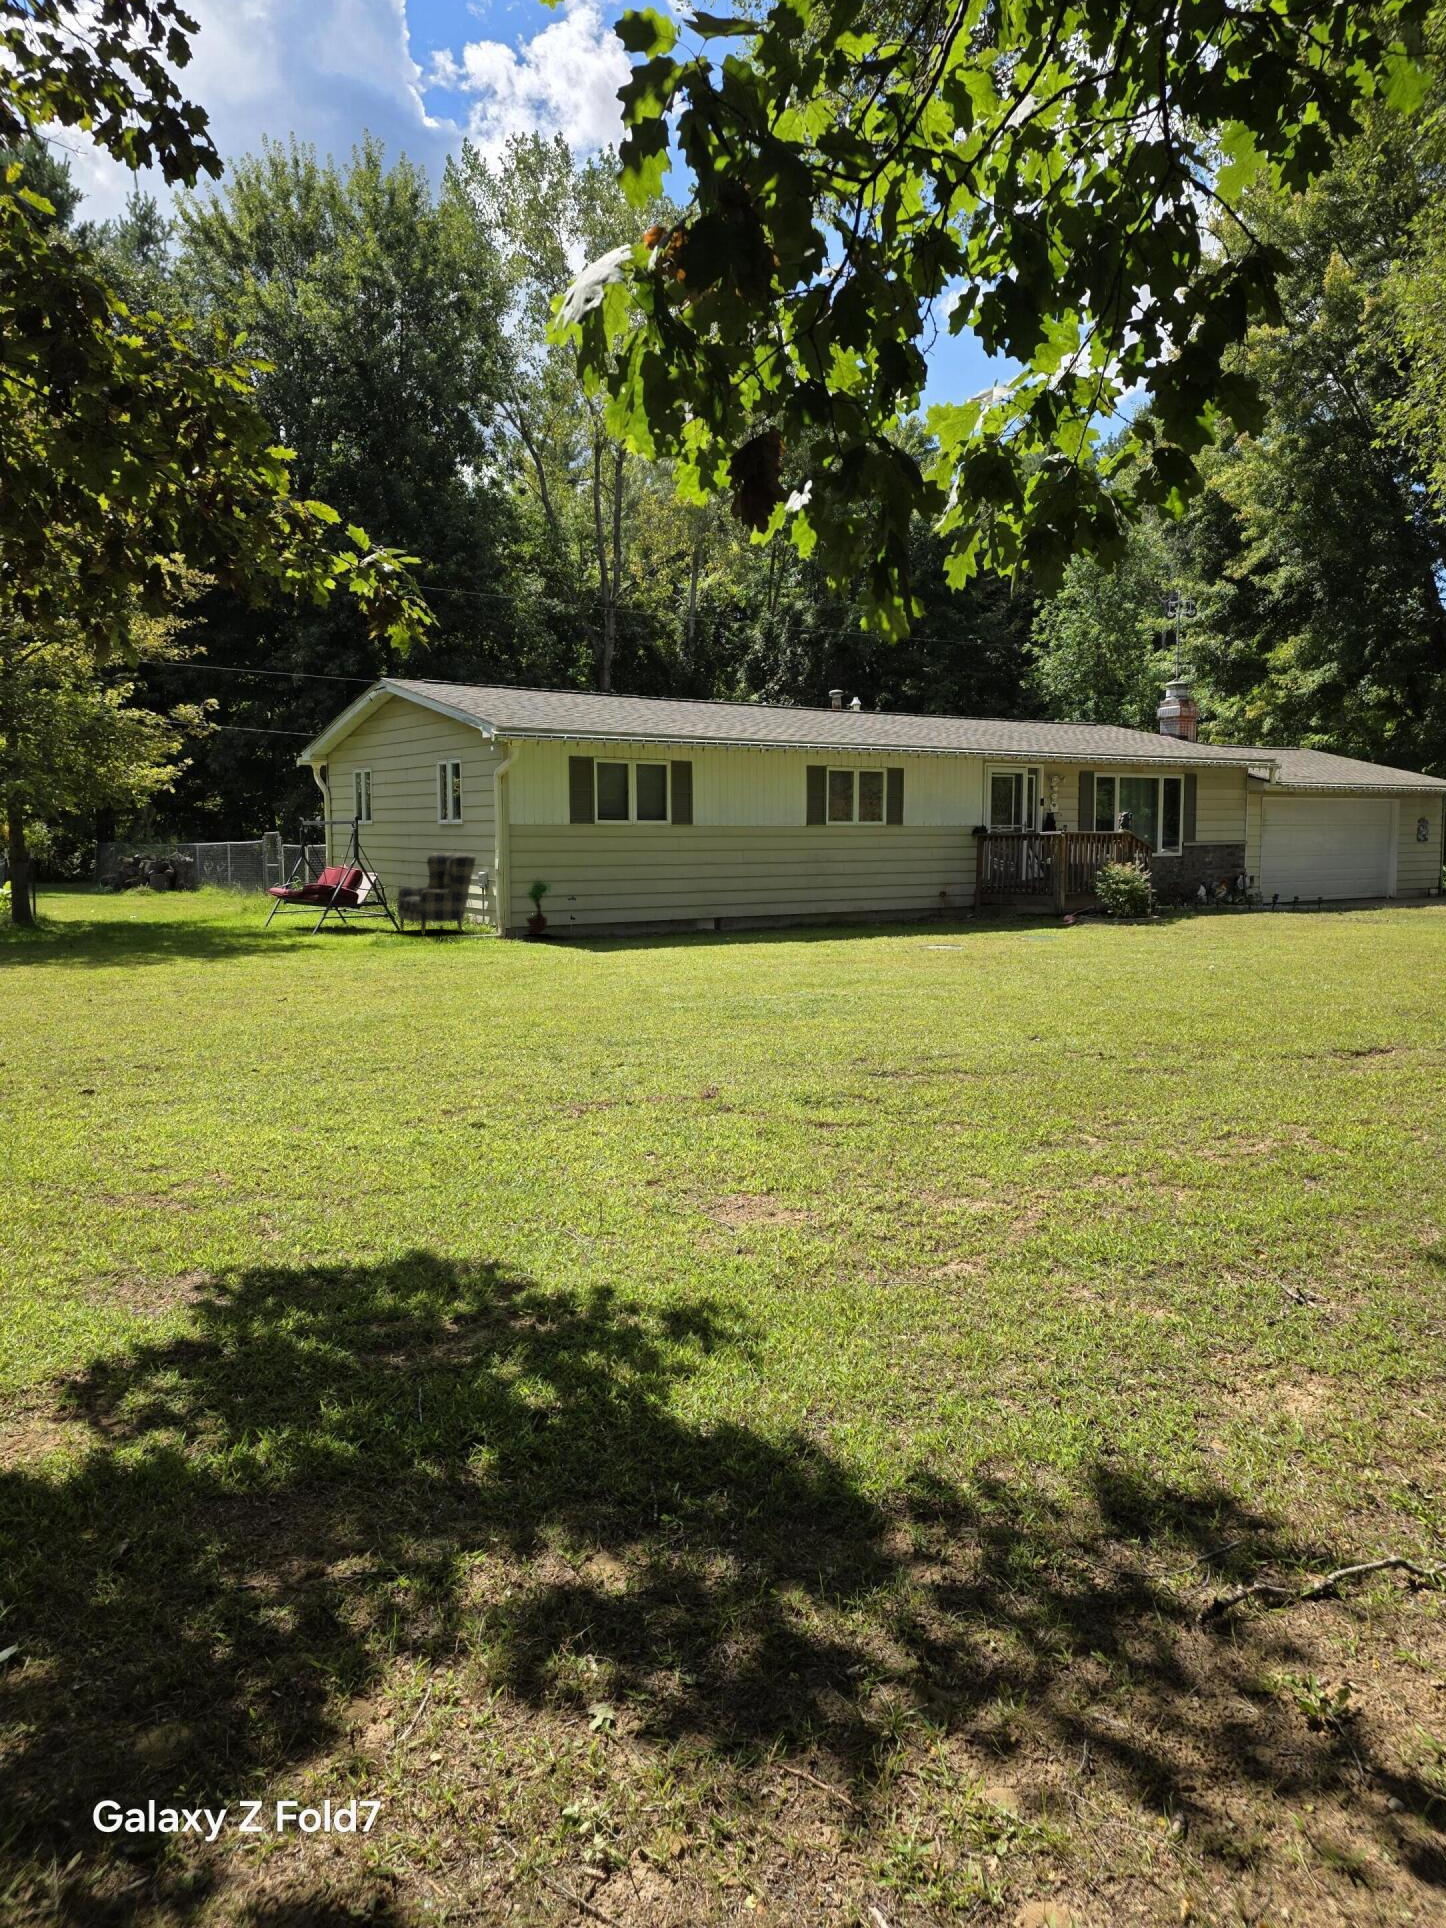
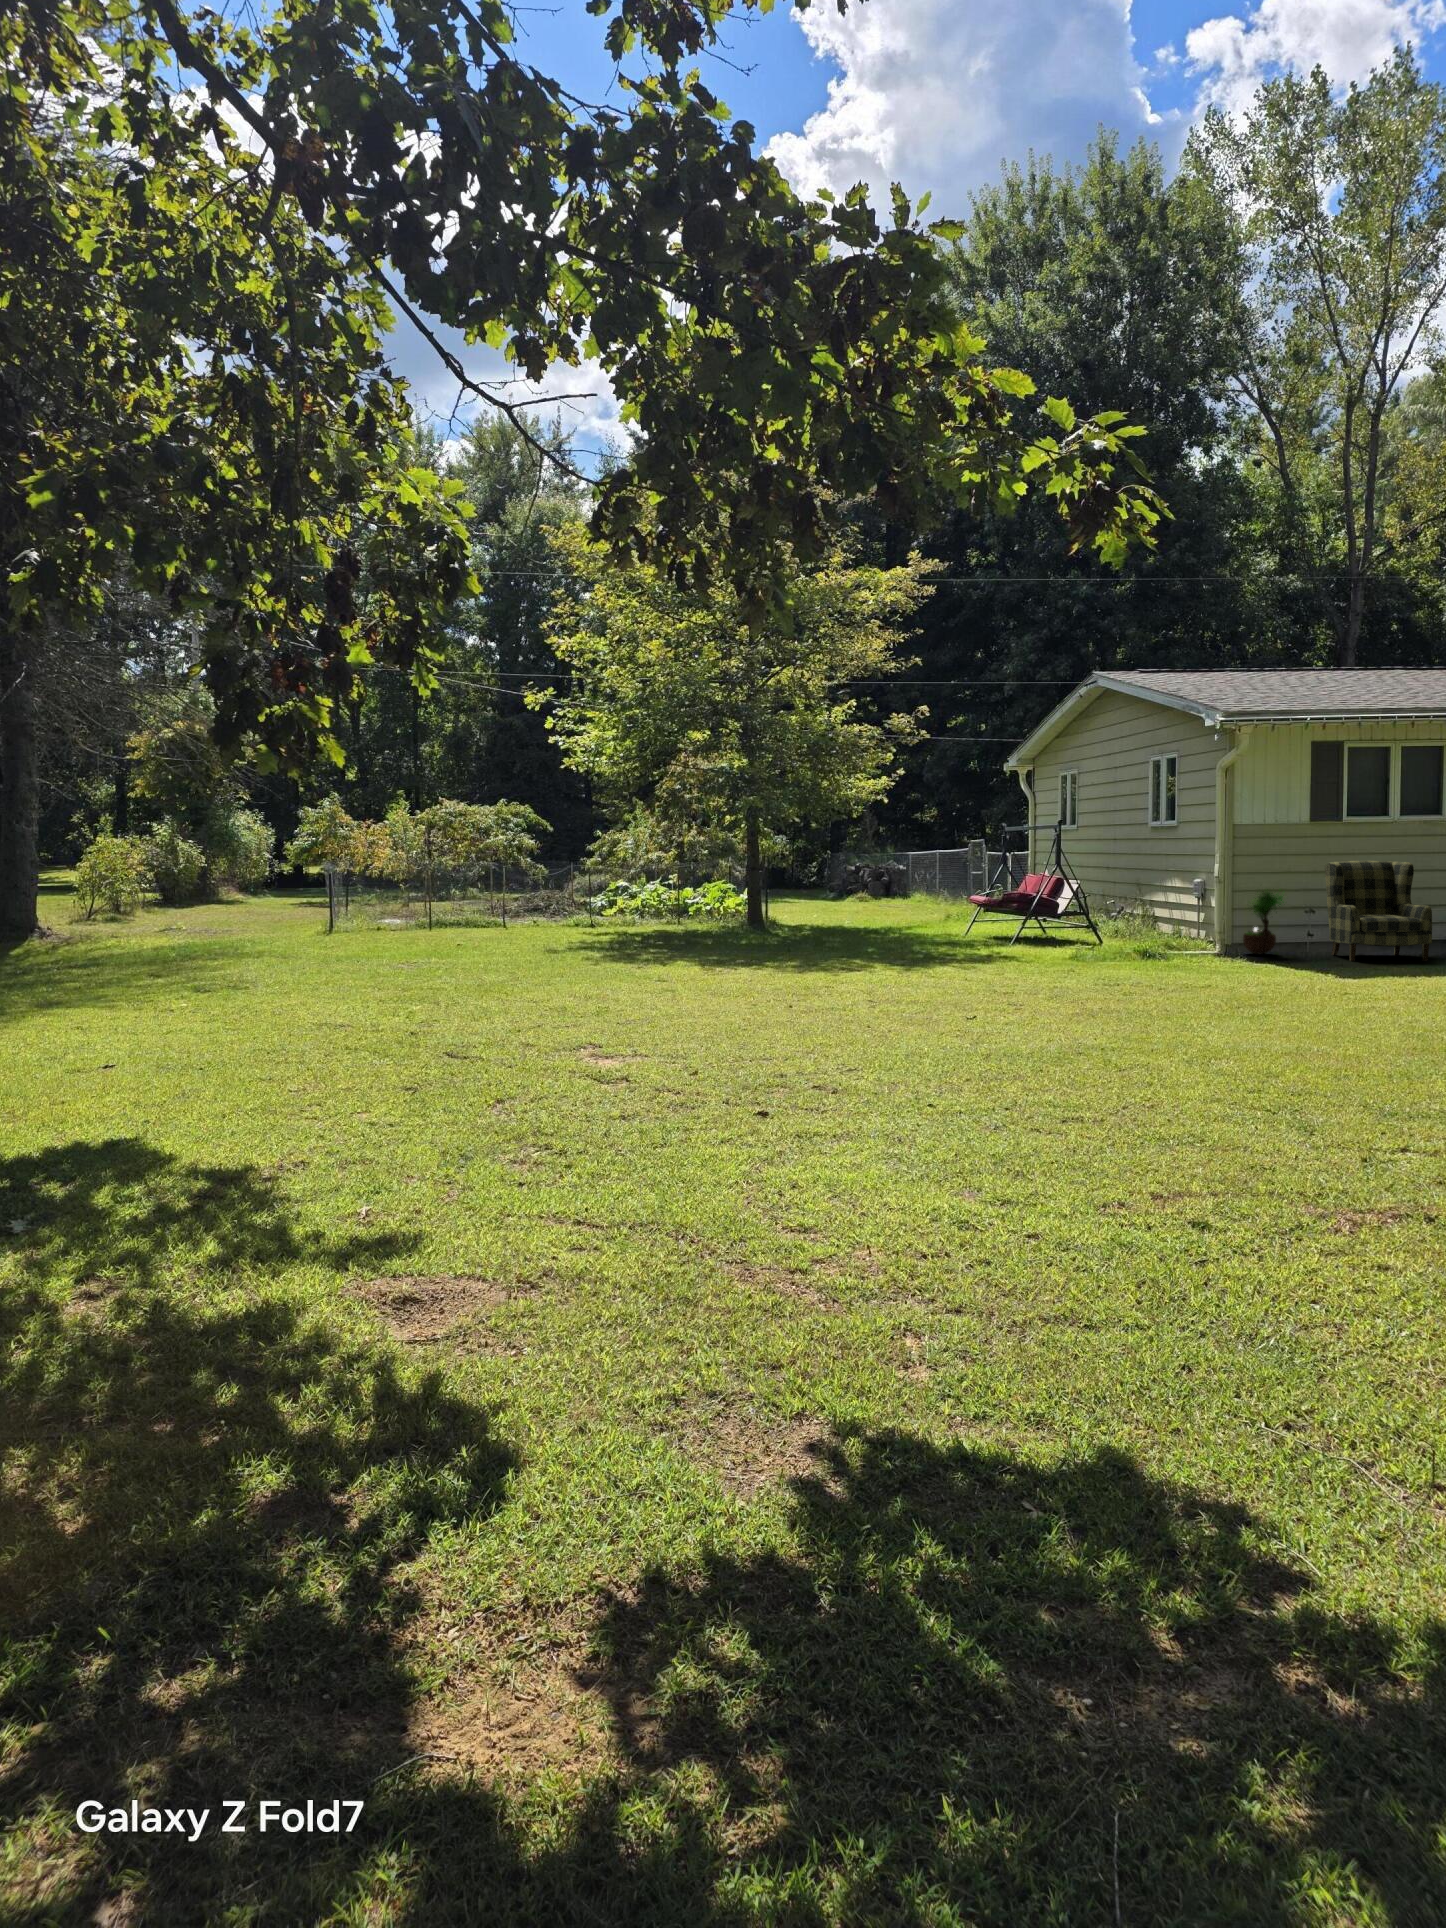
chair: present [397,853,475,935] -> present [1325,861,1432,961]

